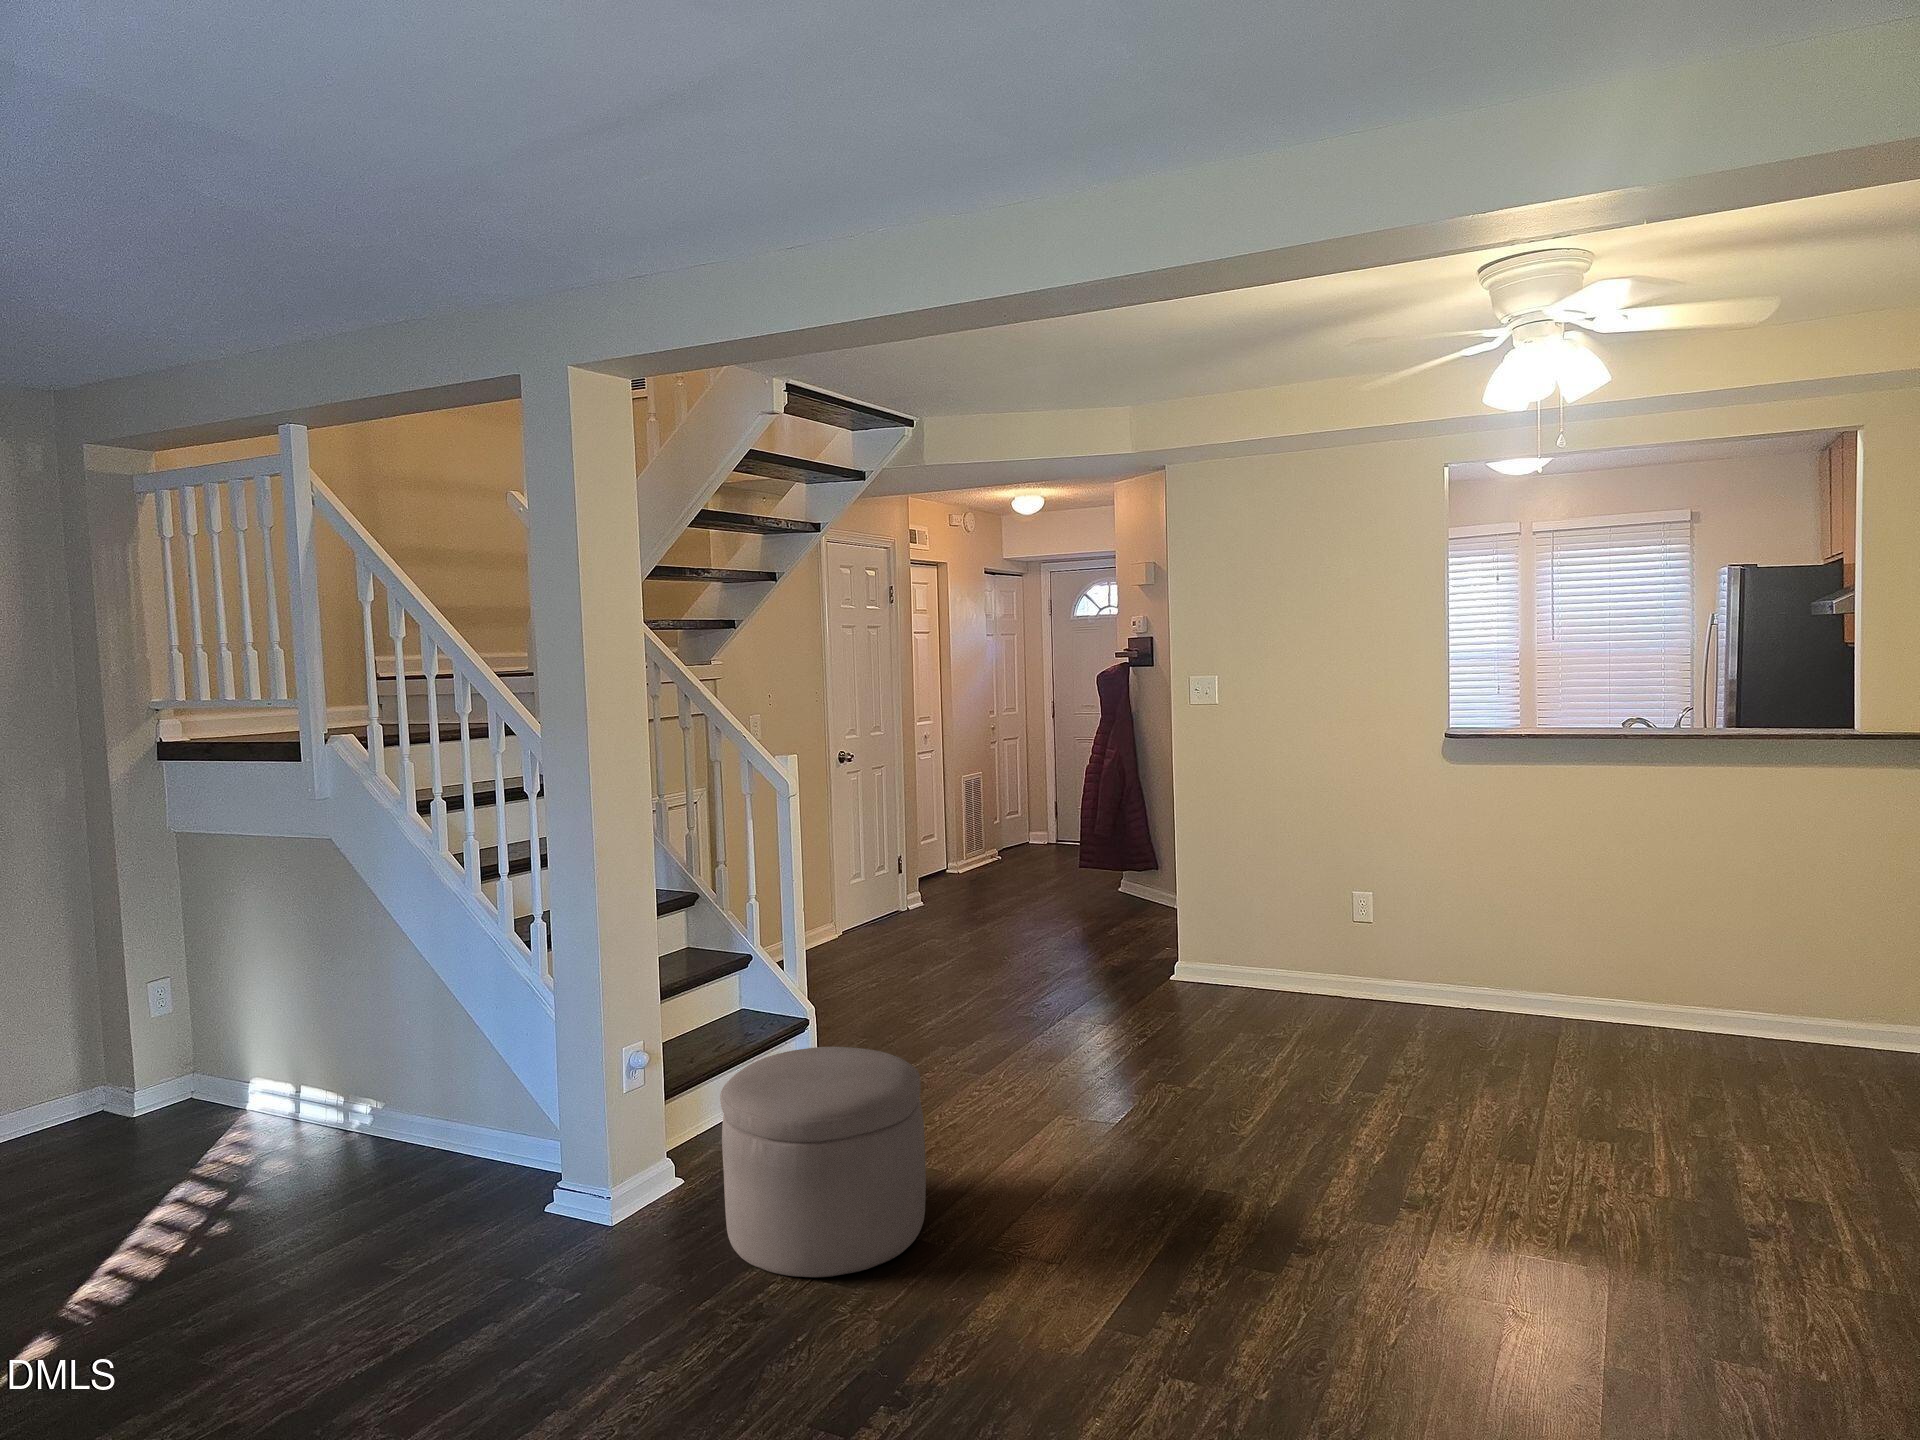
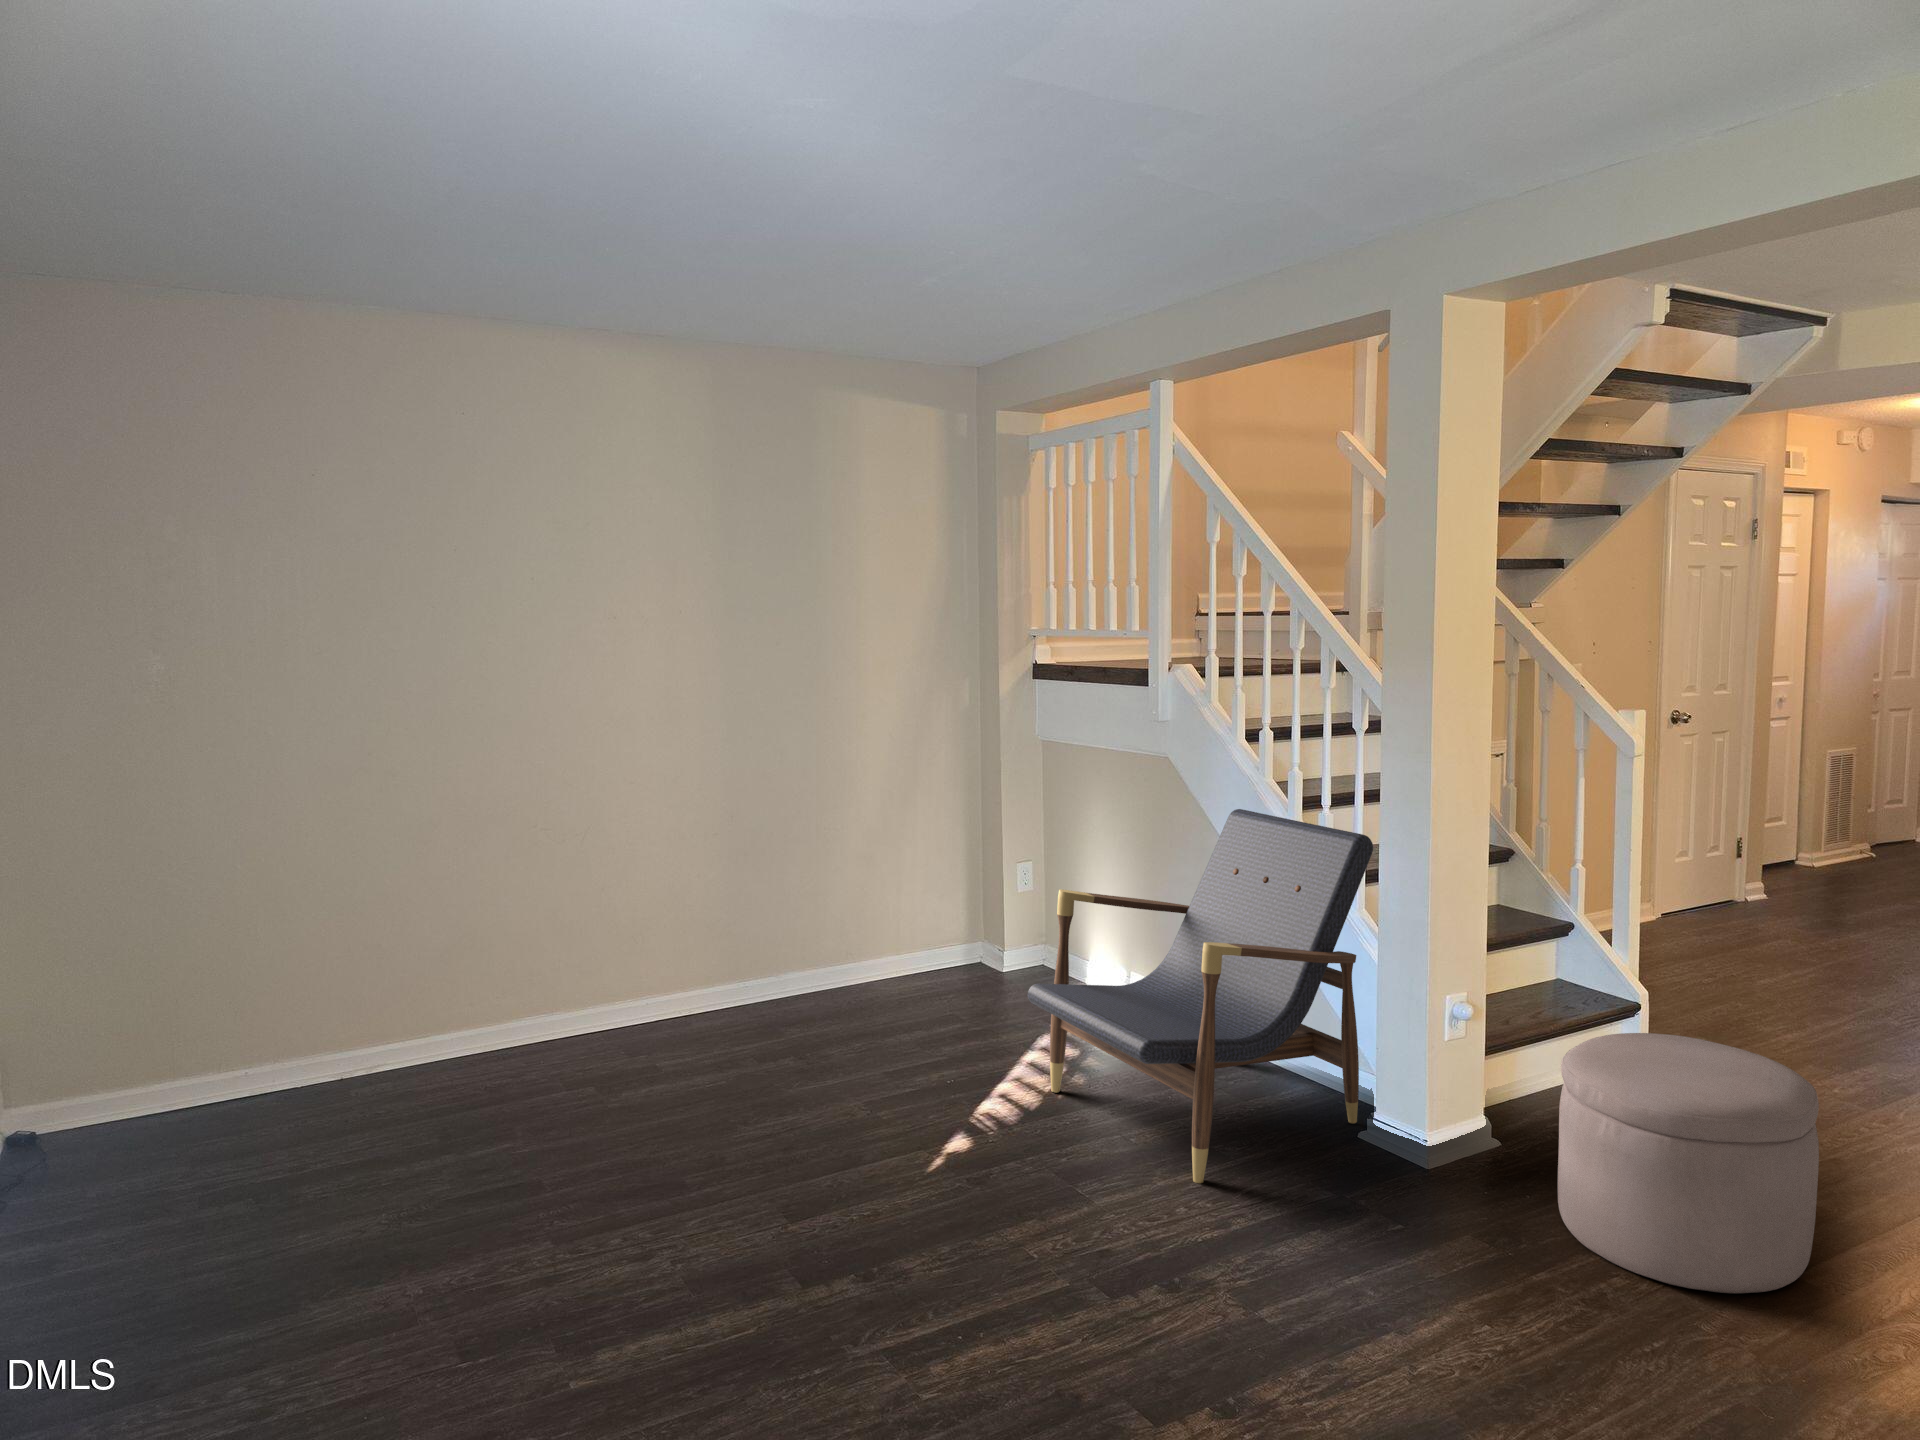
lounge chair: none [137,887,545,1312] -> present [1028,809,1373,1183]

